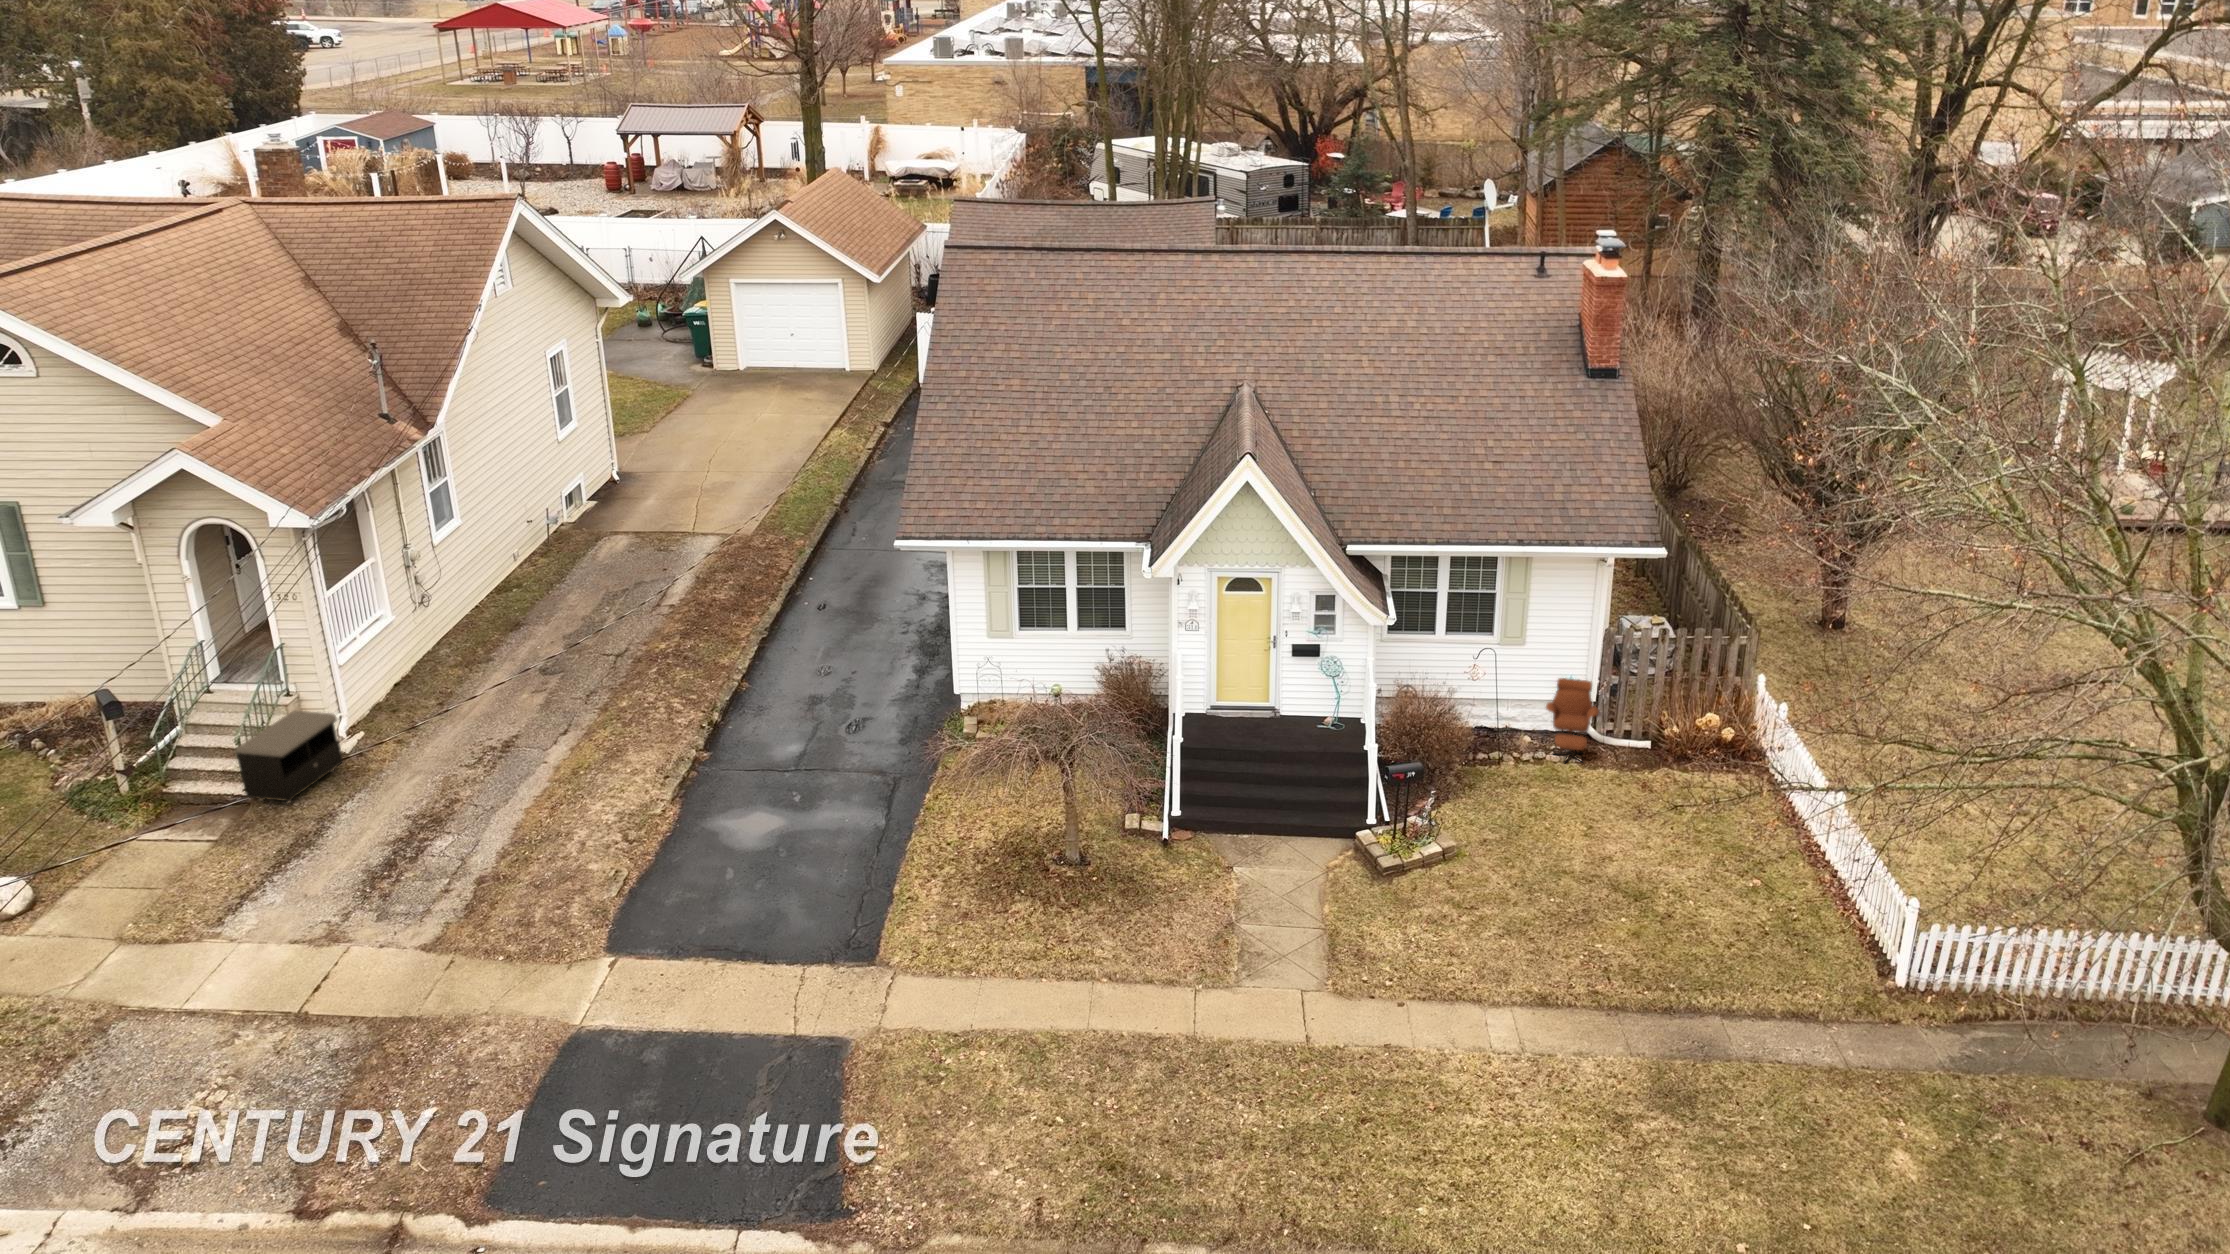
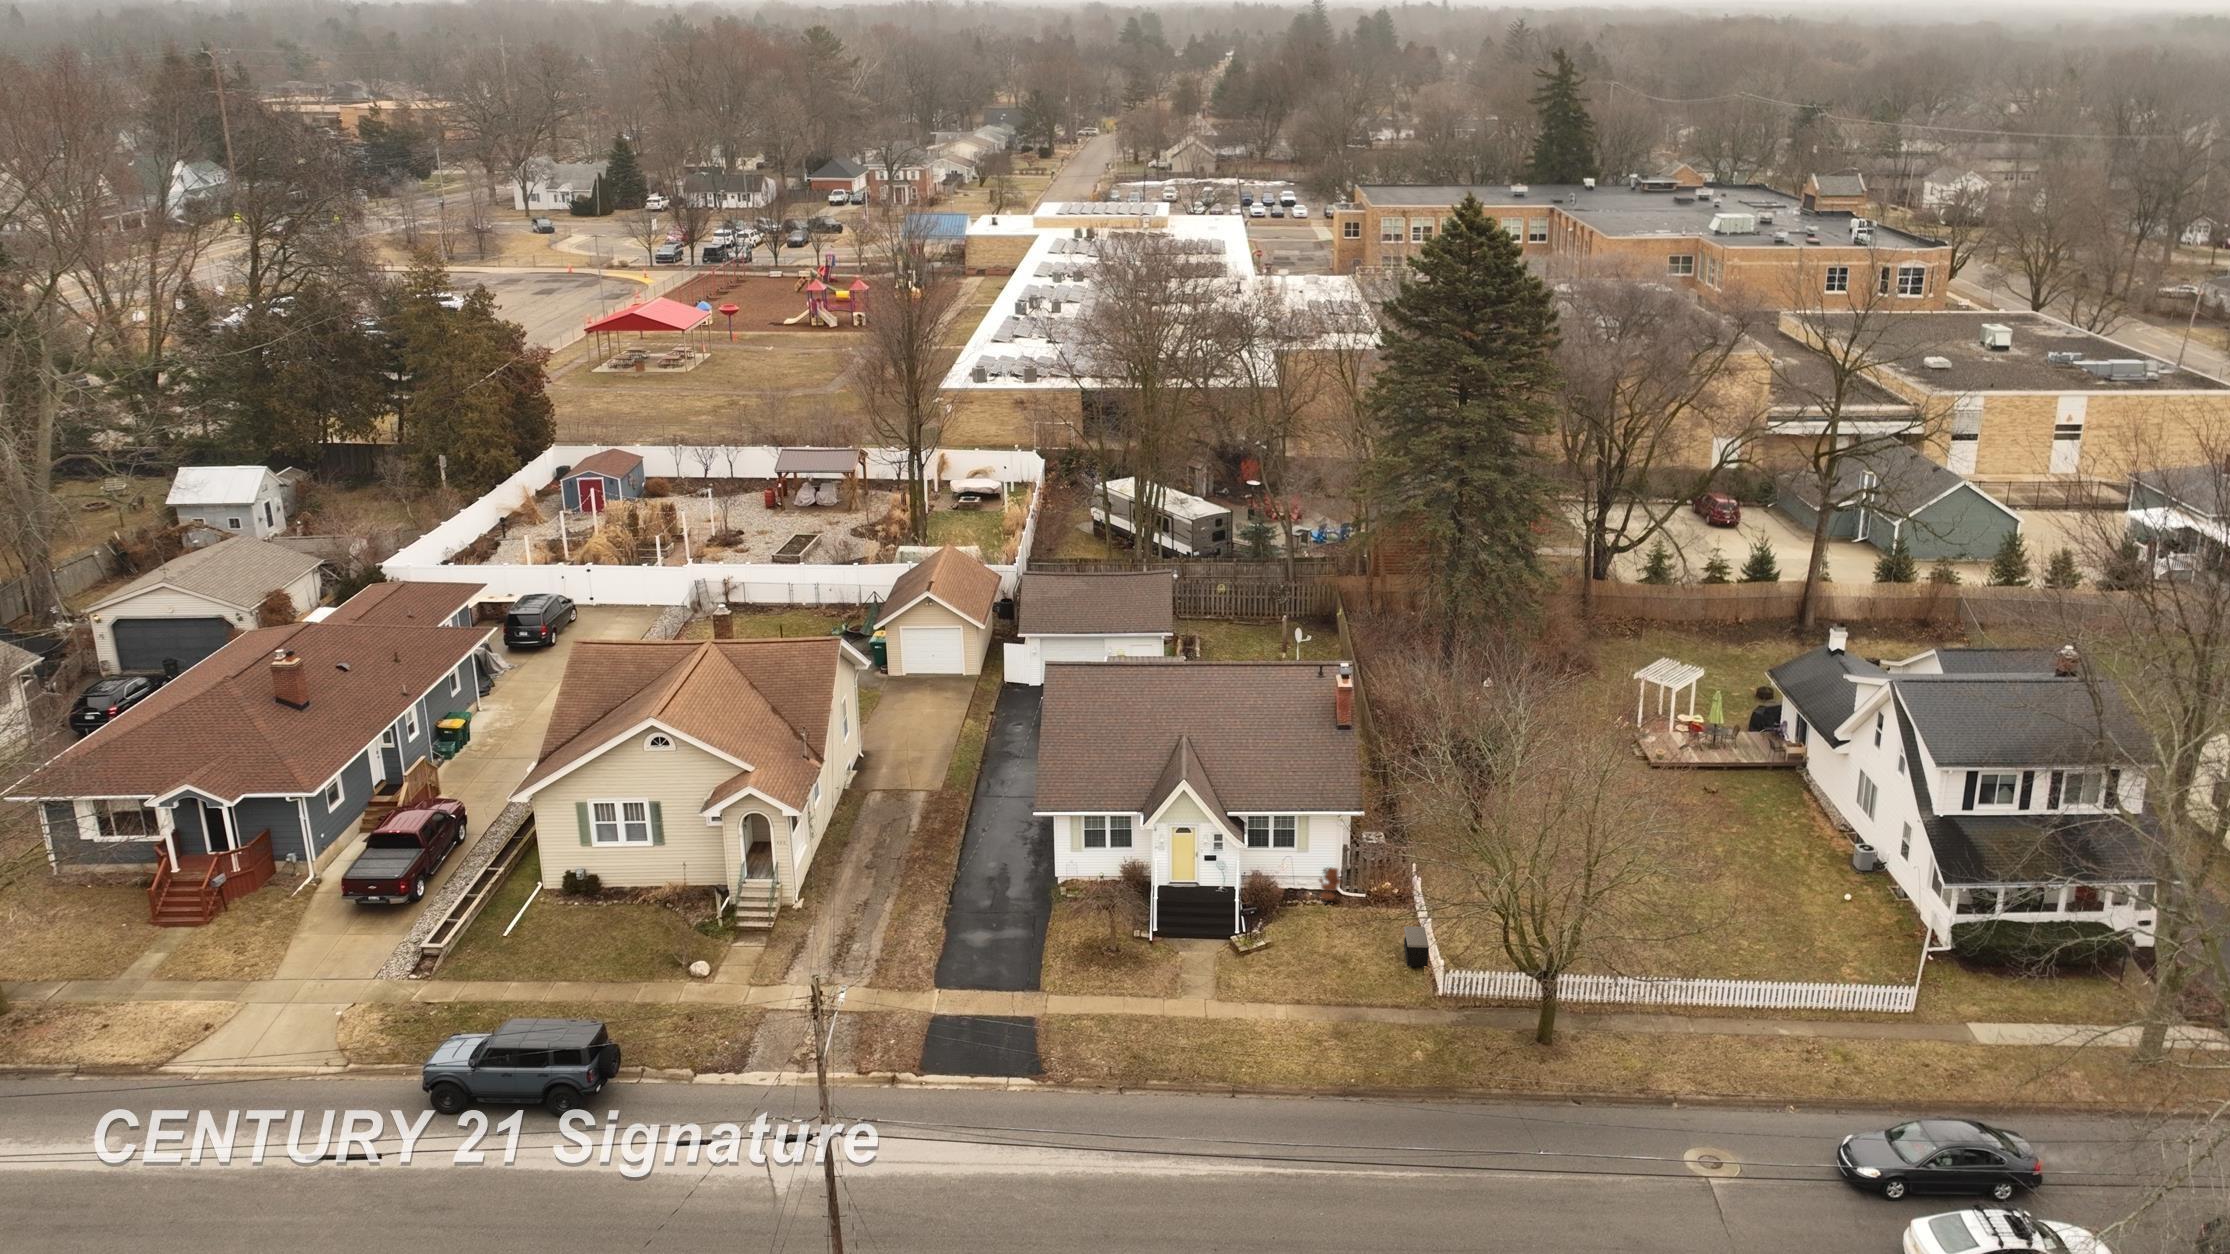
storage bench: present [236,711,343,803] -> present [1404,926,1429,968]

